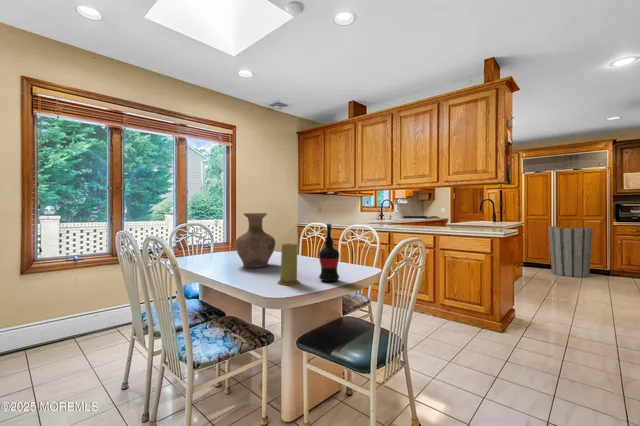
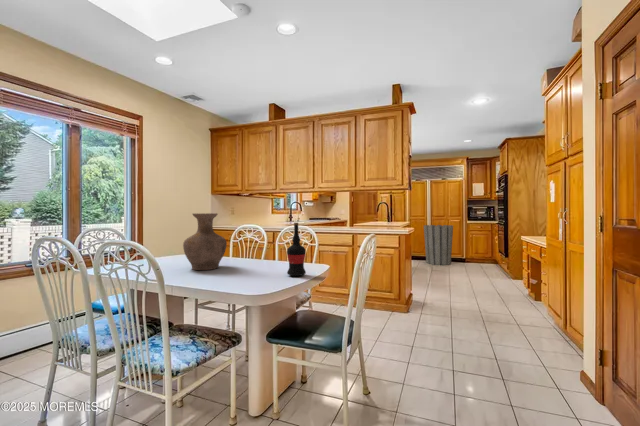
candle: present [278,243,300,285] -> none [249,242,271,282]

